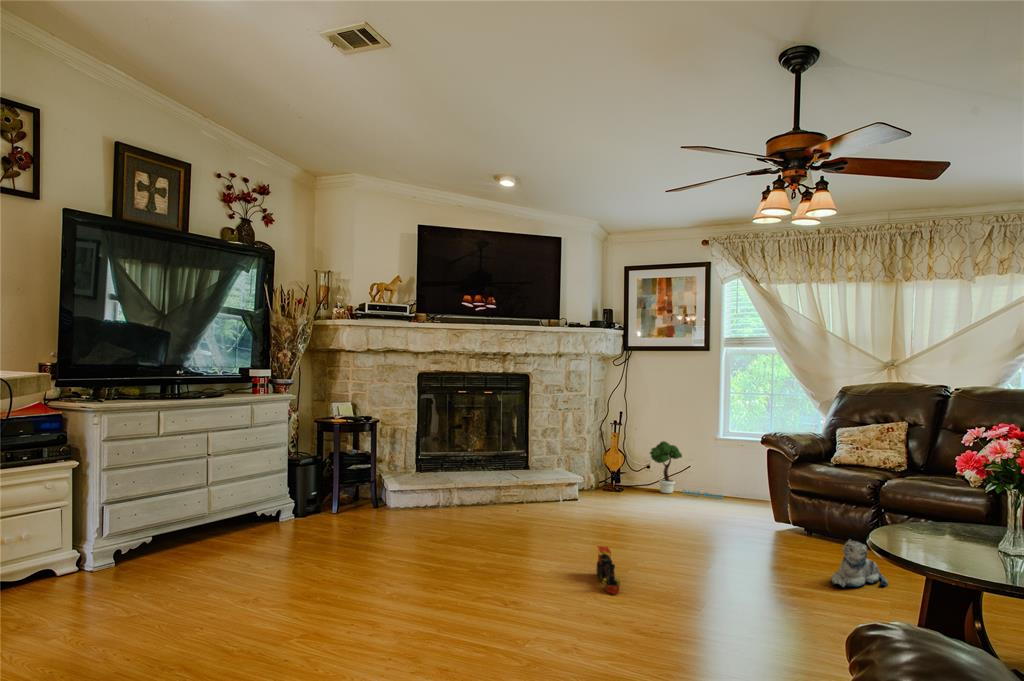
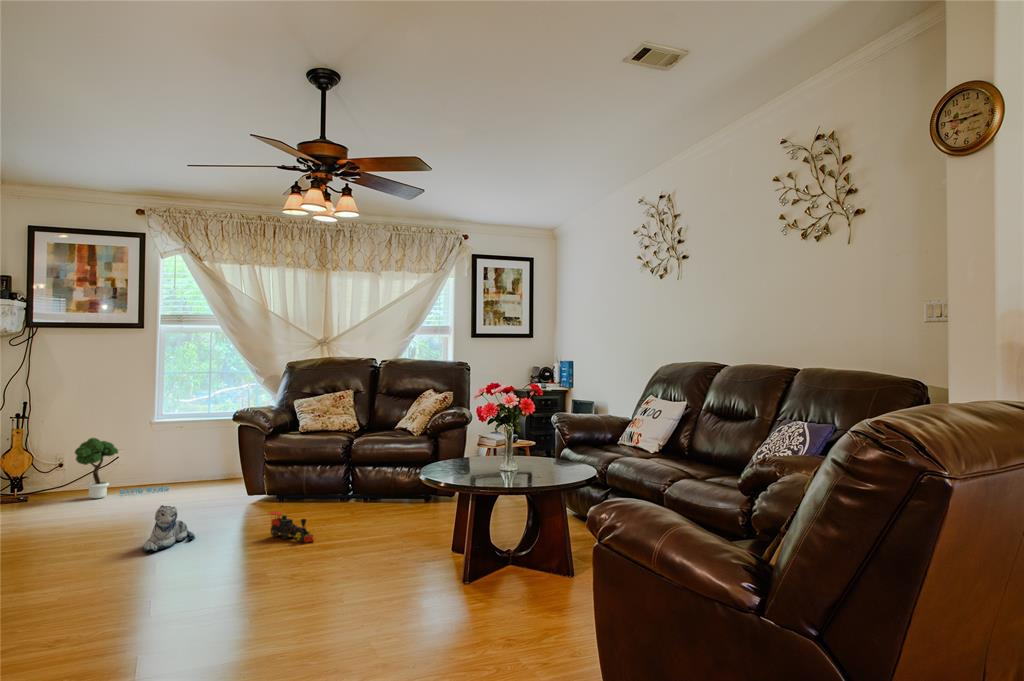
plush toy: present [831,539,888,587] -> present [143,505,195,551]
toy train: present [597,546,620,594] -> present [269,511,313,542]

